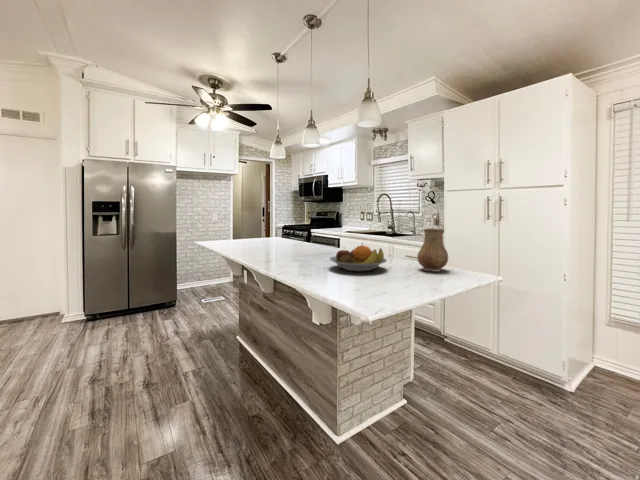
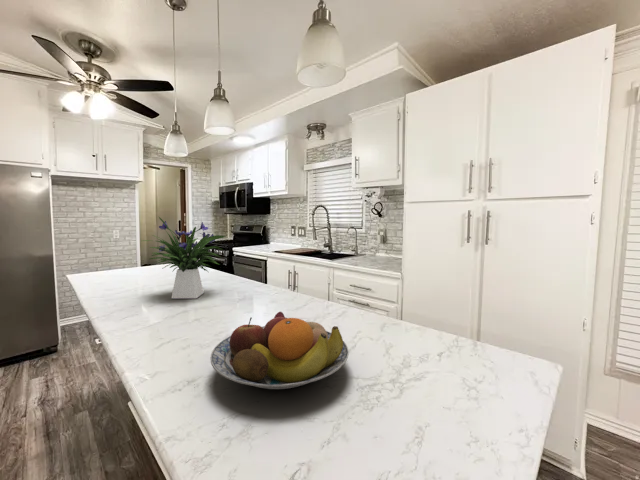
flower arrangement: none [280,204,322,251] -> present [145,217,226,298]
ceramic pitcher: present [417,229,448,272] -> none [409,271,477,369]

